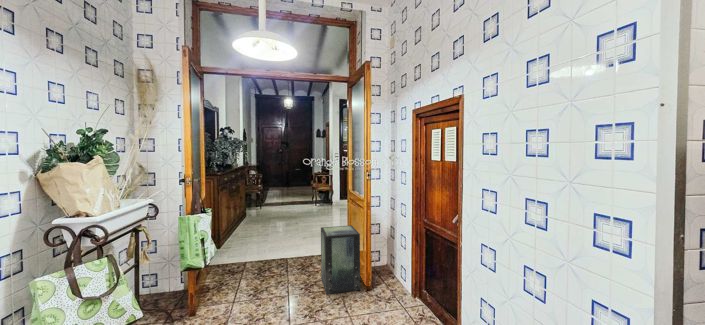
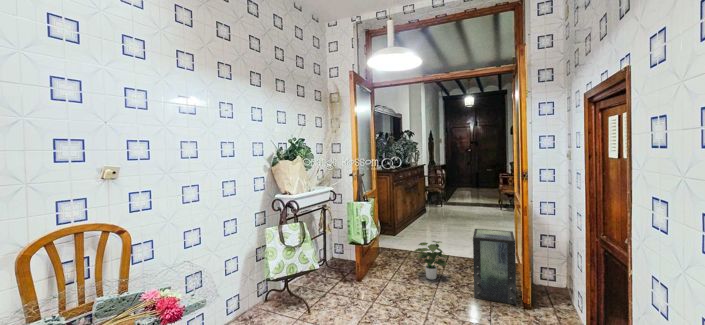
potted plant: none [259,246,298,288] -> present [415,241,449,280]

